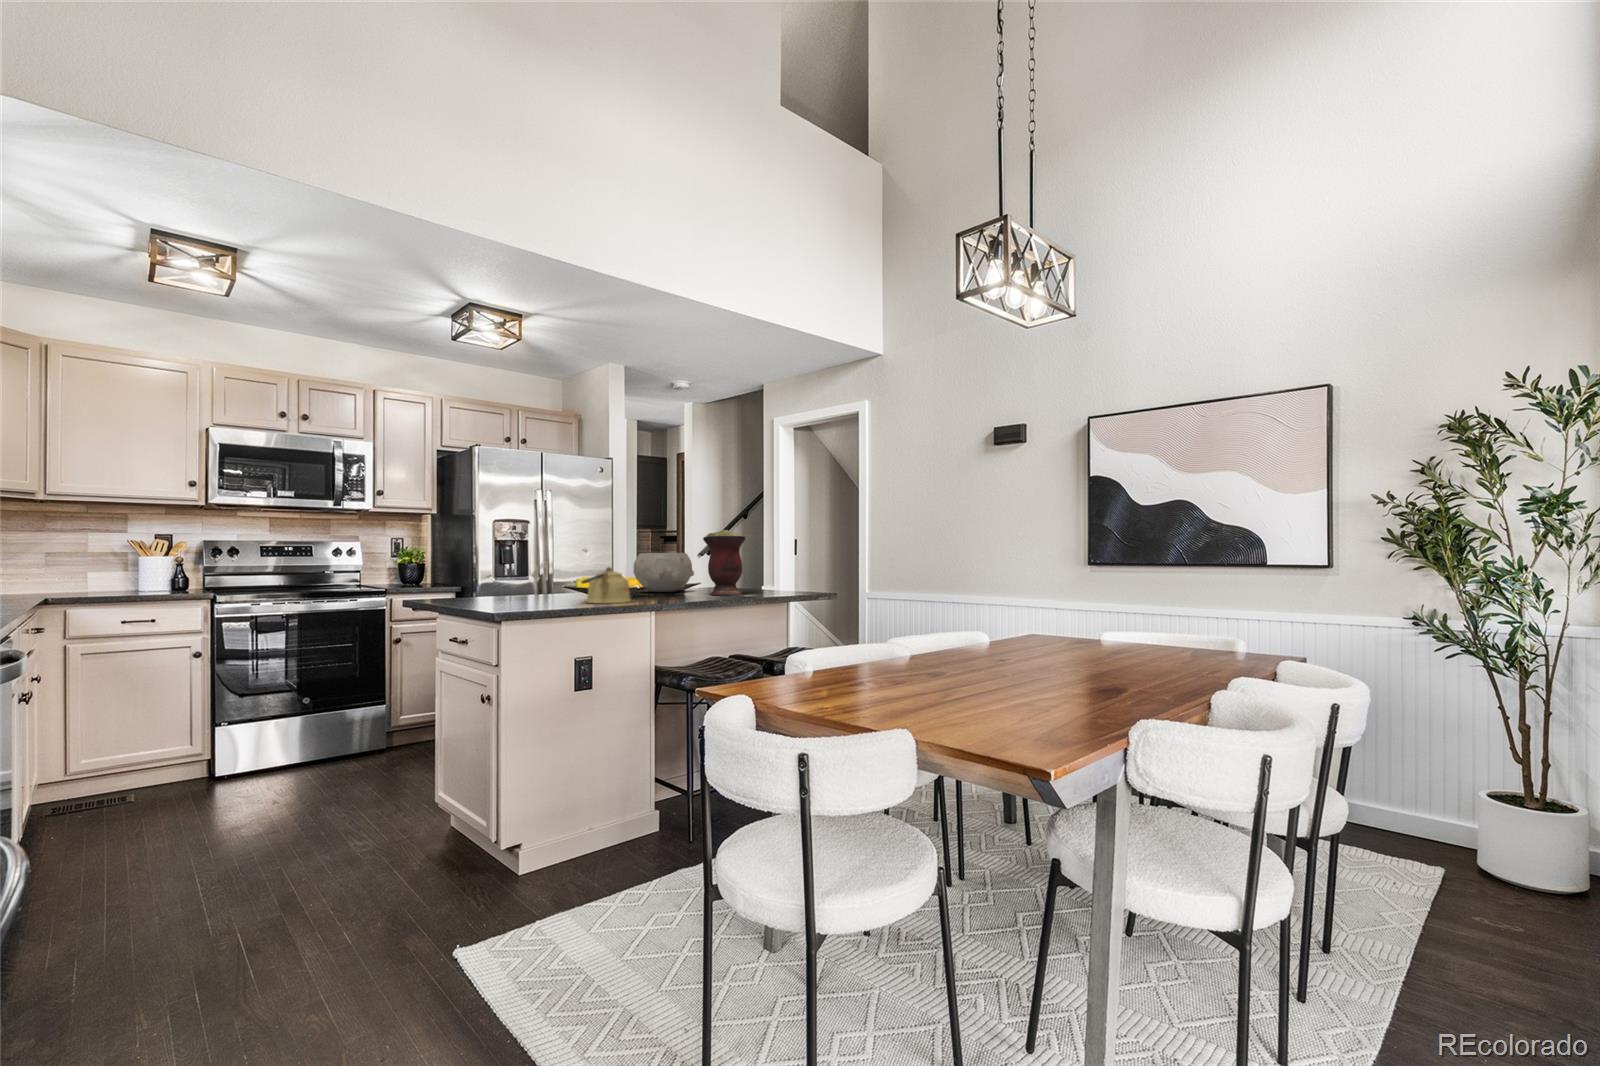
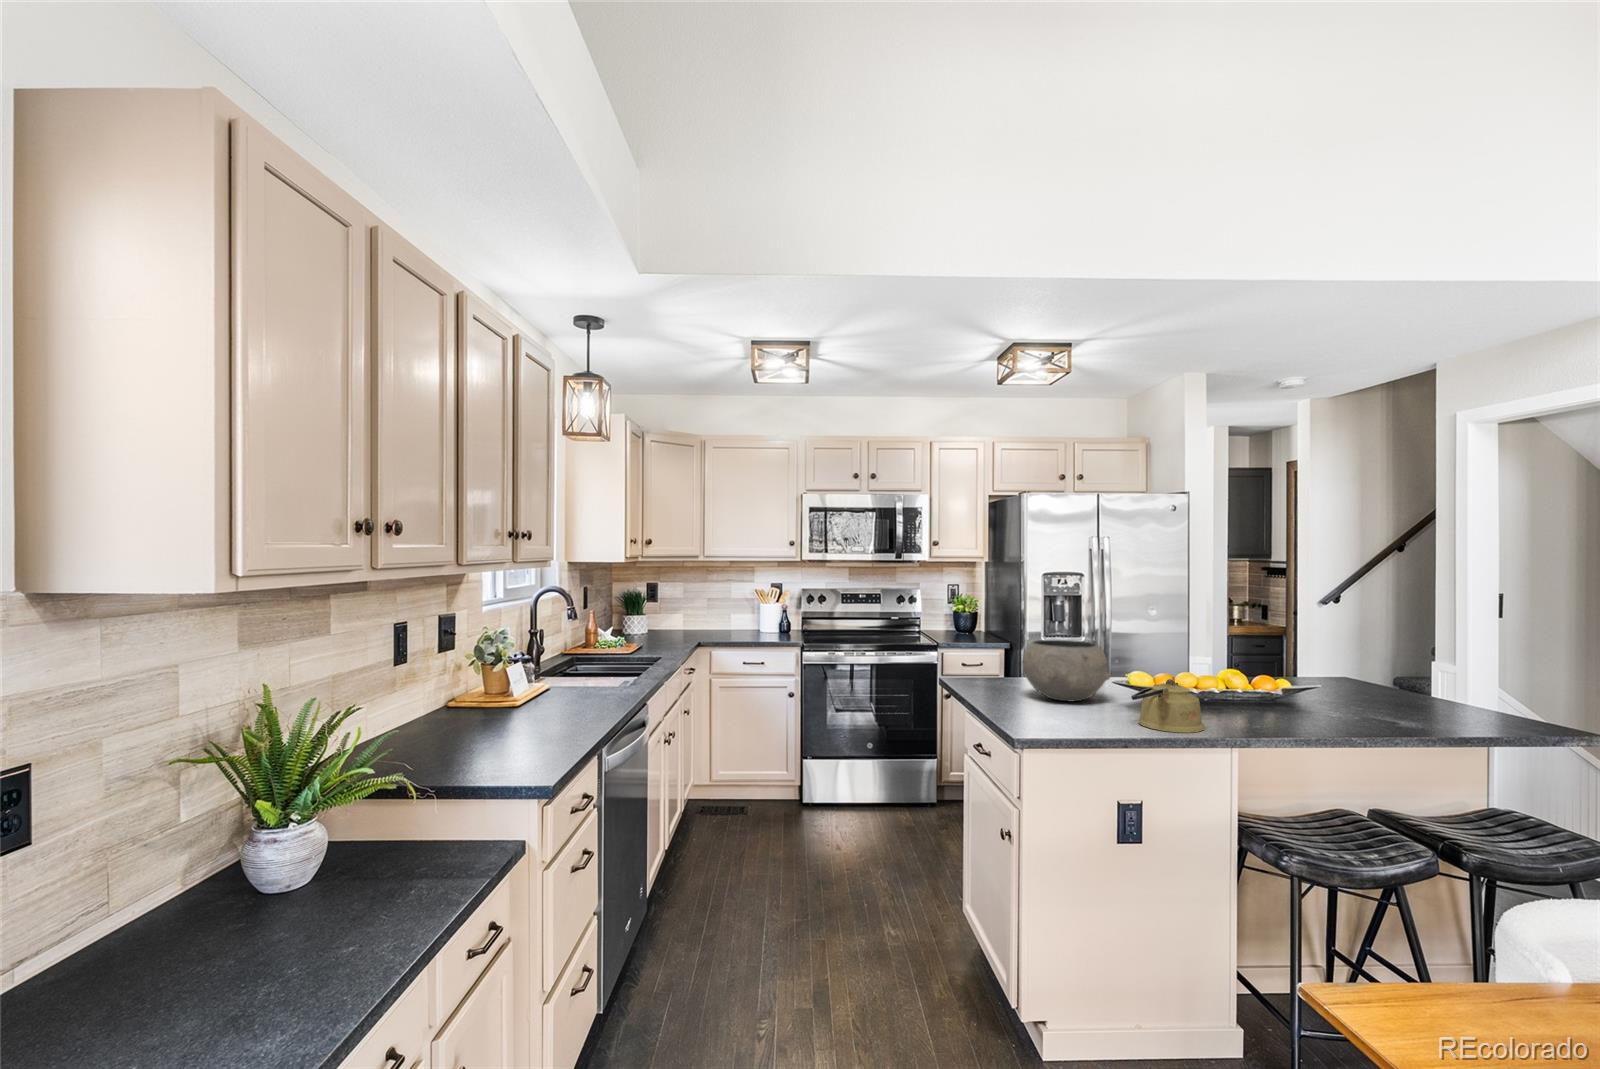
vase: present [703,530,745,596] -> none [1323,626,1401,730]
ceramic bowl: present [633,553,694,592] -> present [1022,640,1110,701]

